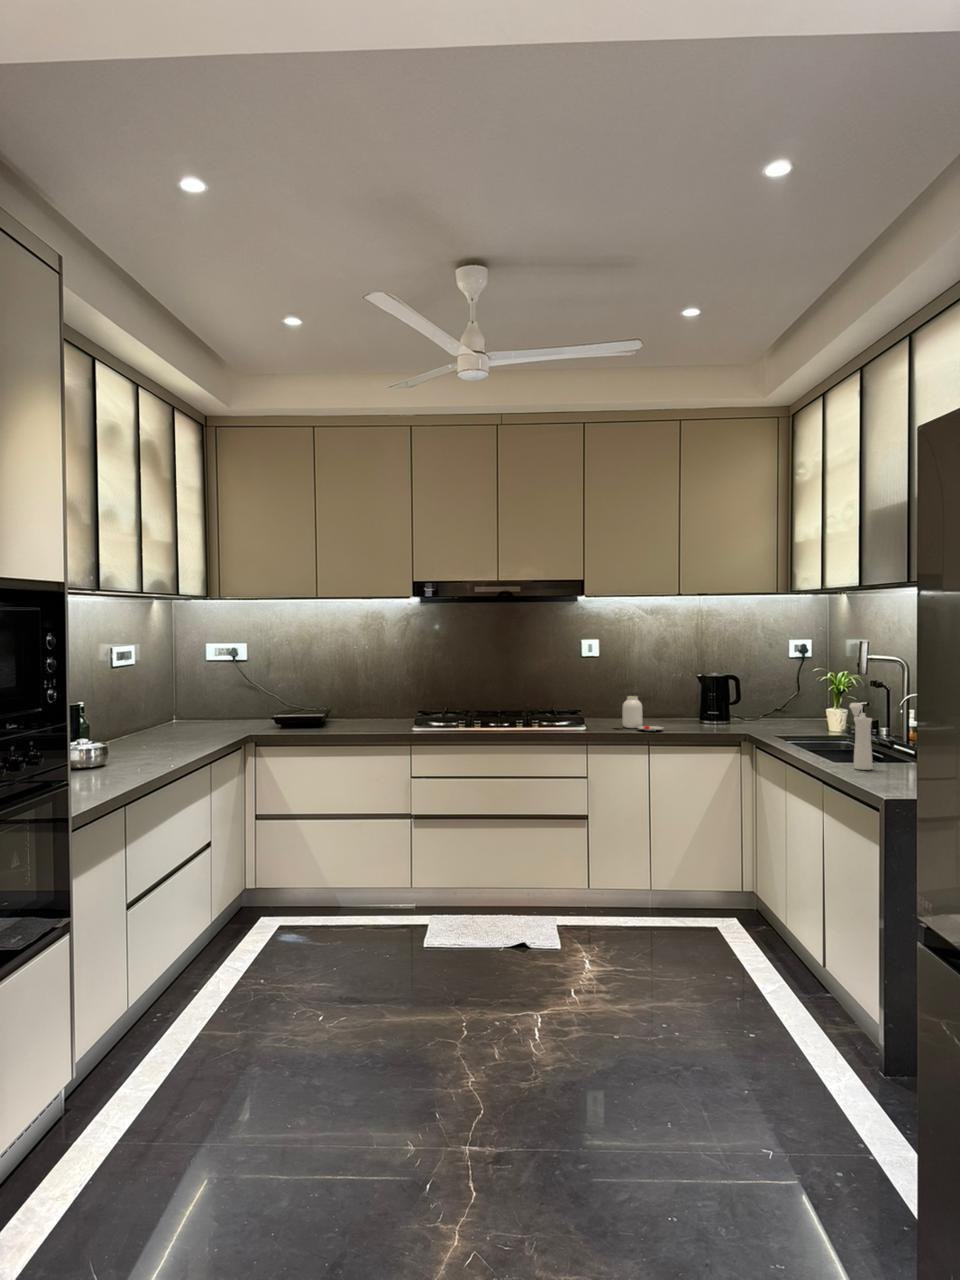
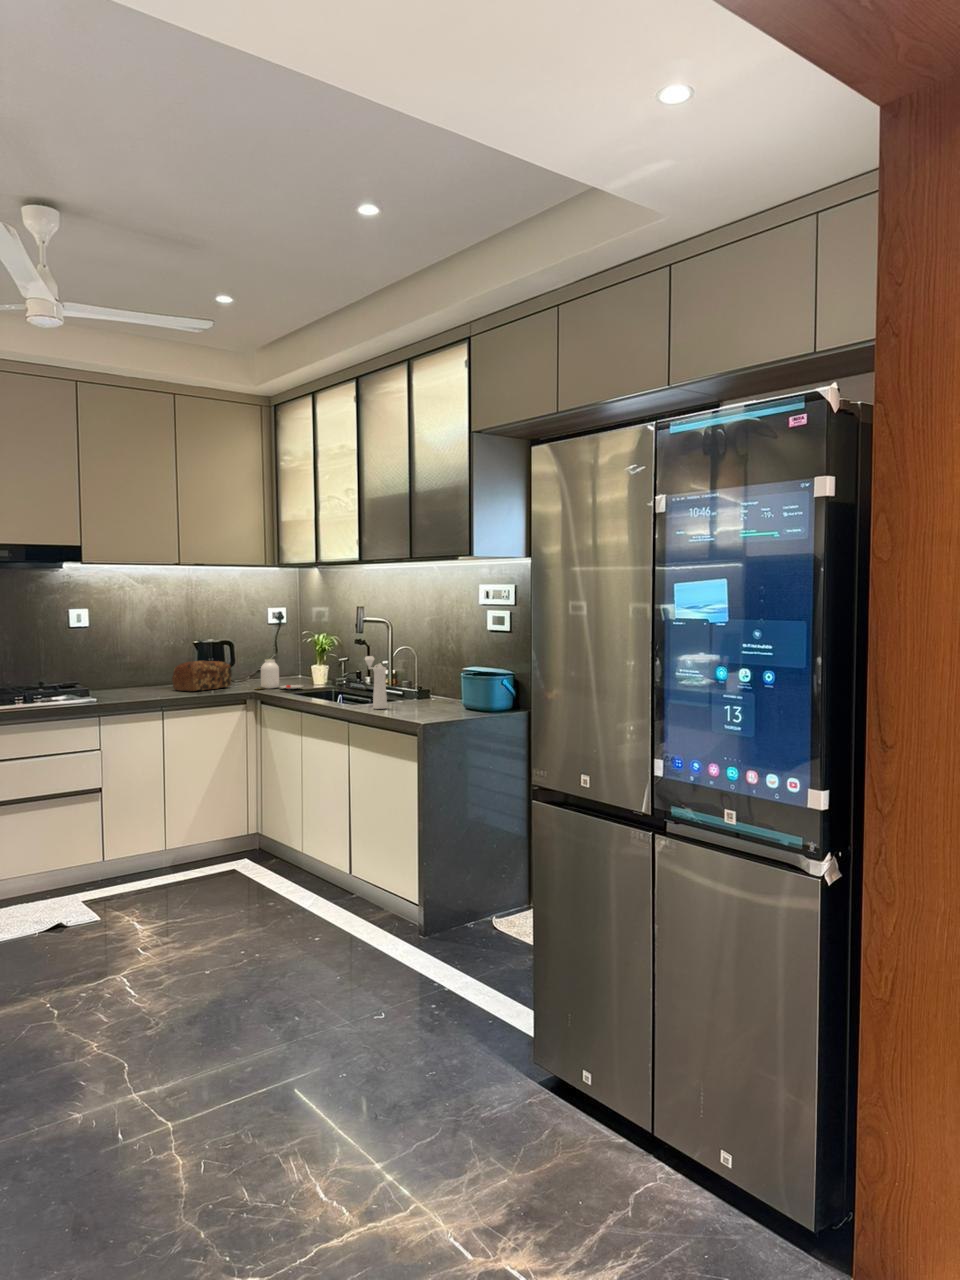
jar: present [613,696,662,731] -> present [261,659,302,689]
bread loaf: none [667,696,732,728] -> present [172,660,232,692]

